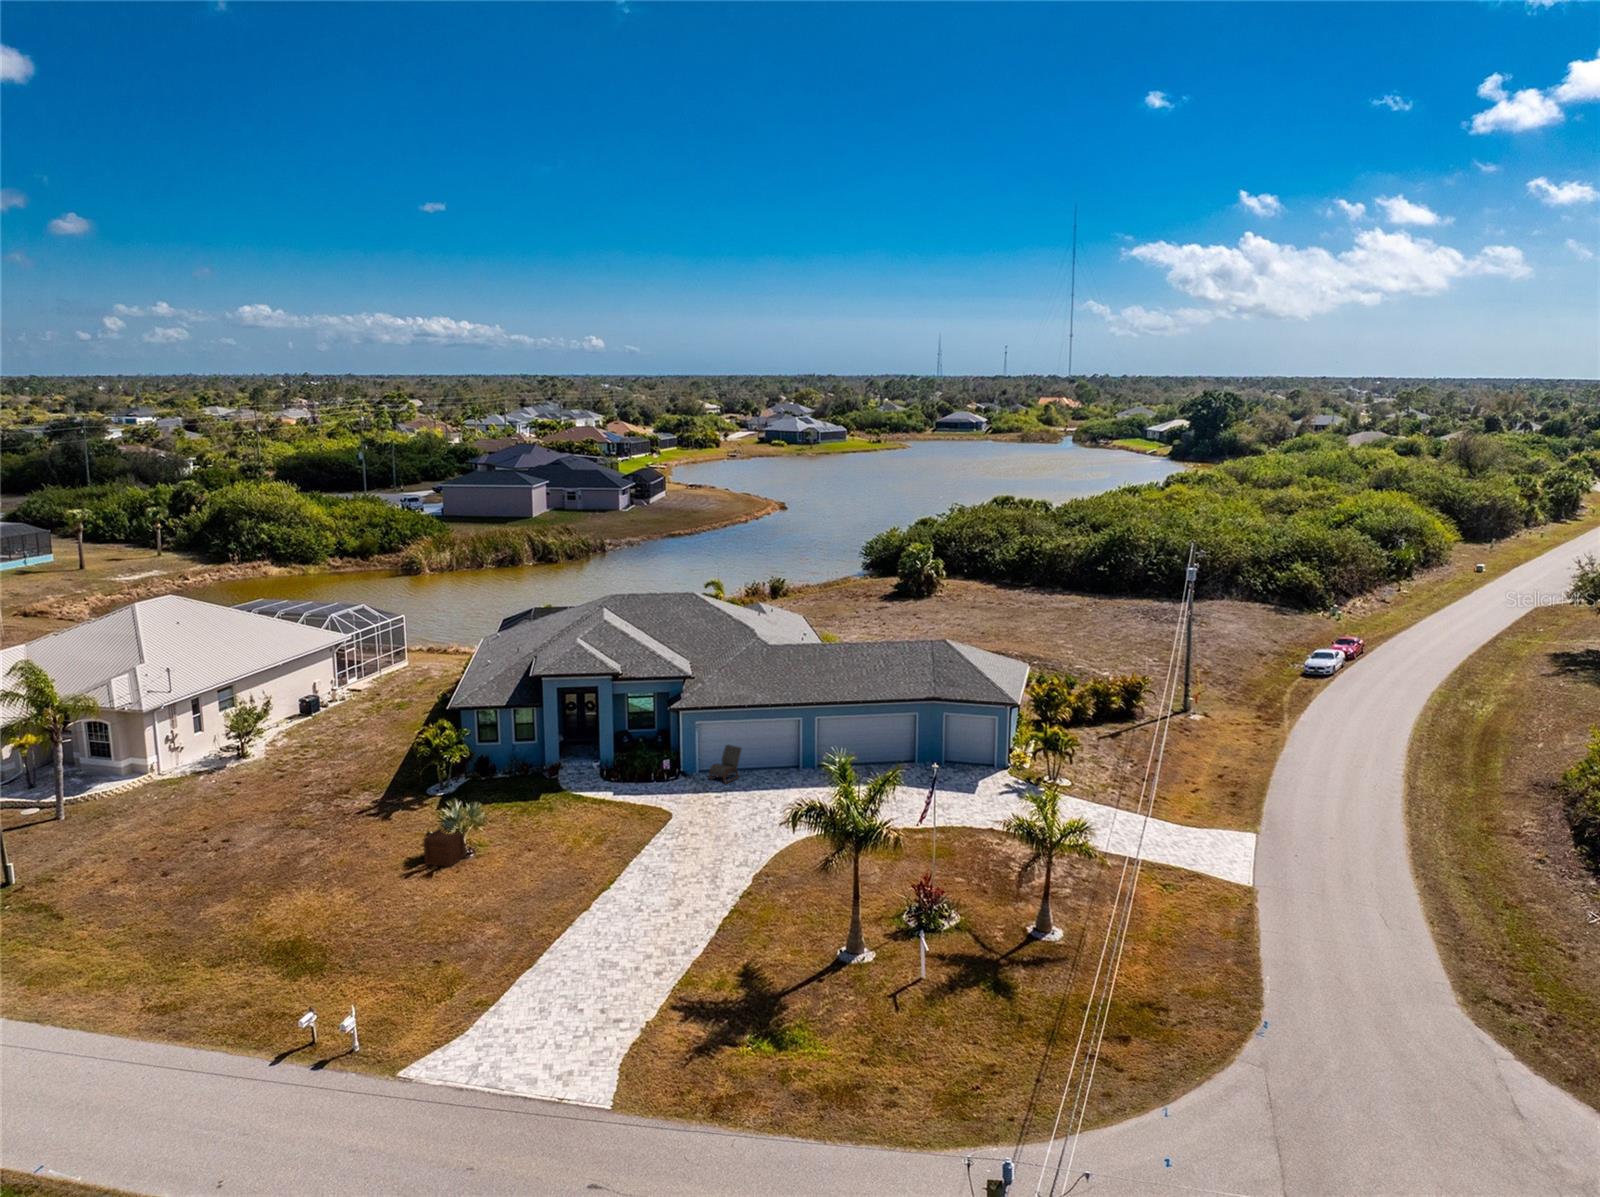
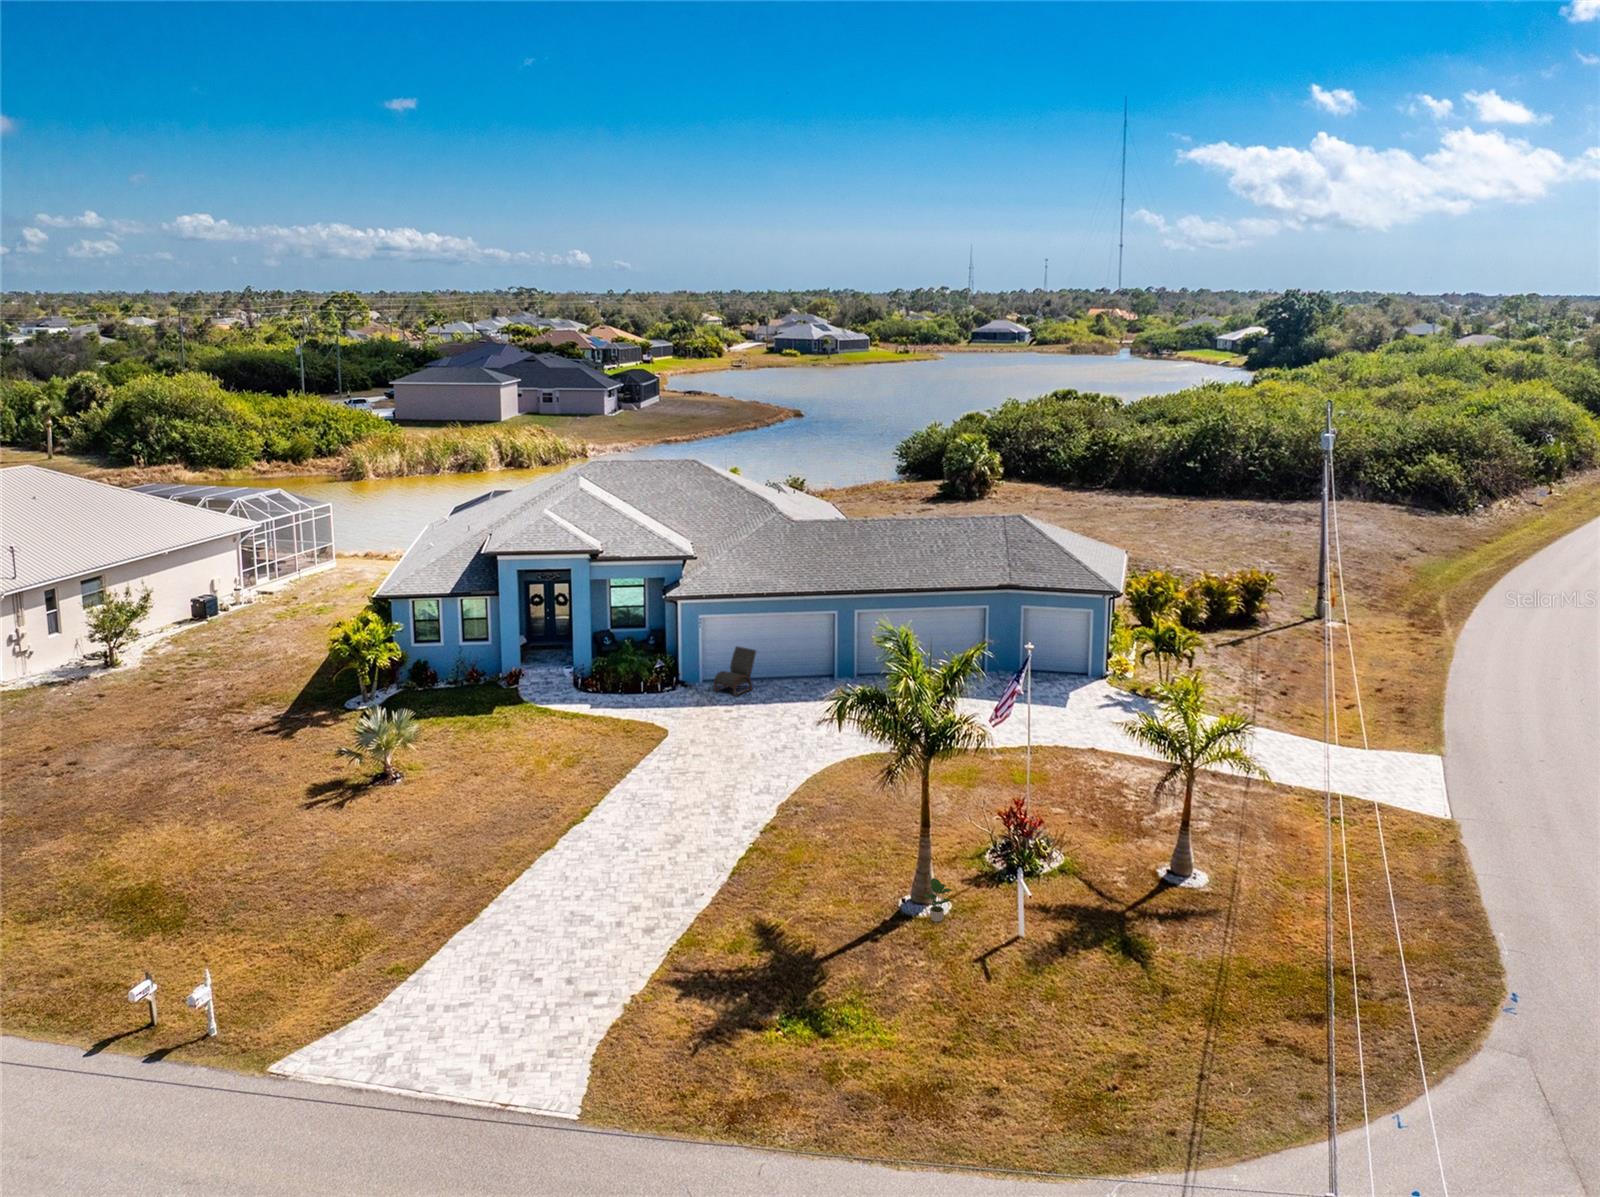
wooden crate: present [423,828,465,867] -> none [332,744,390,795]
potted plant: none [855,935,876,967] -> present [924,878,951,922]

